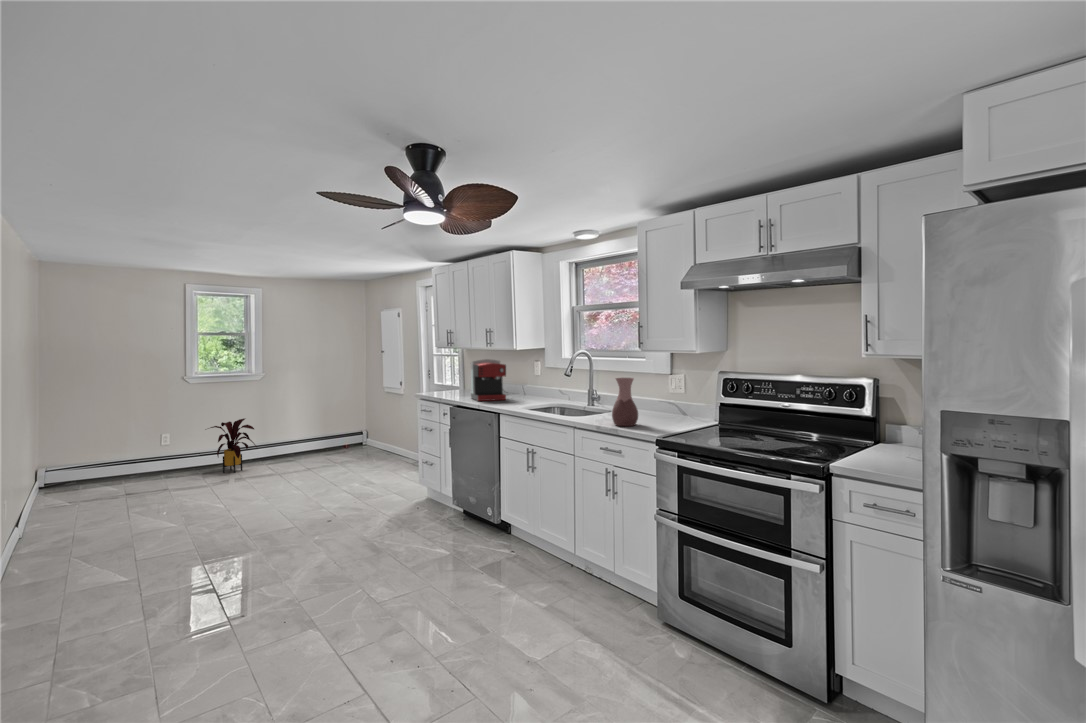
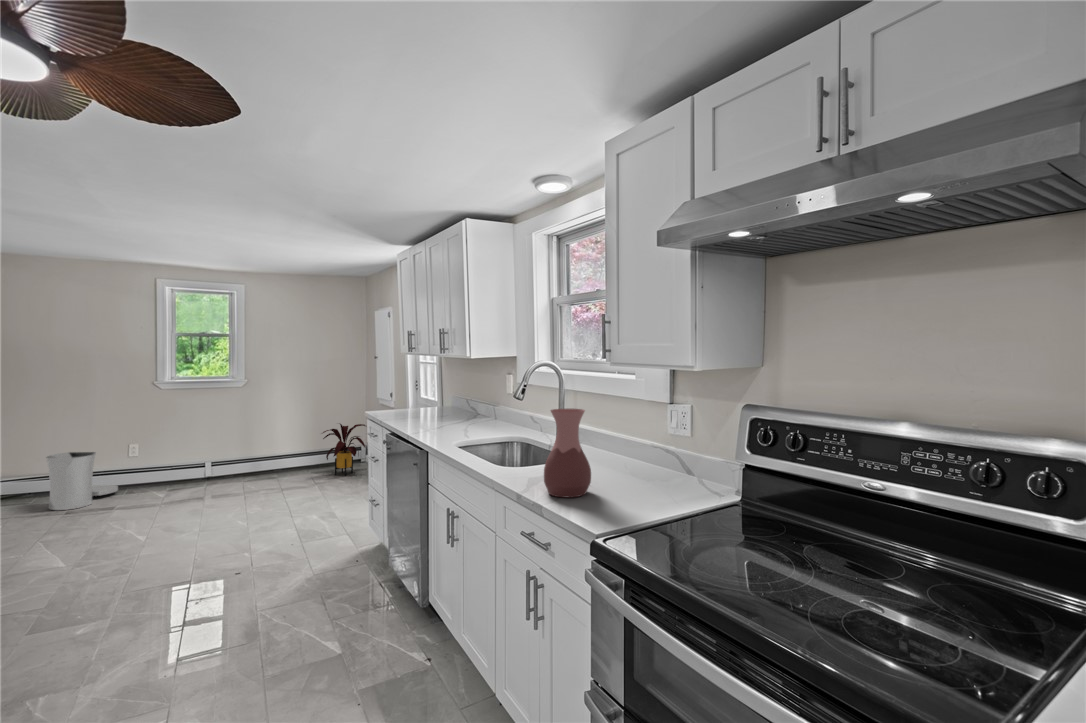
coffee maker: present [471,359,506,401] -> none [424,369,465,426]
house plant: present [210,419,256,473] -> present [323,424,365,476]
trash can: none [106,442,160,493] -> present [46,452,118,510]

